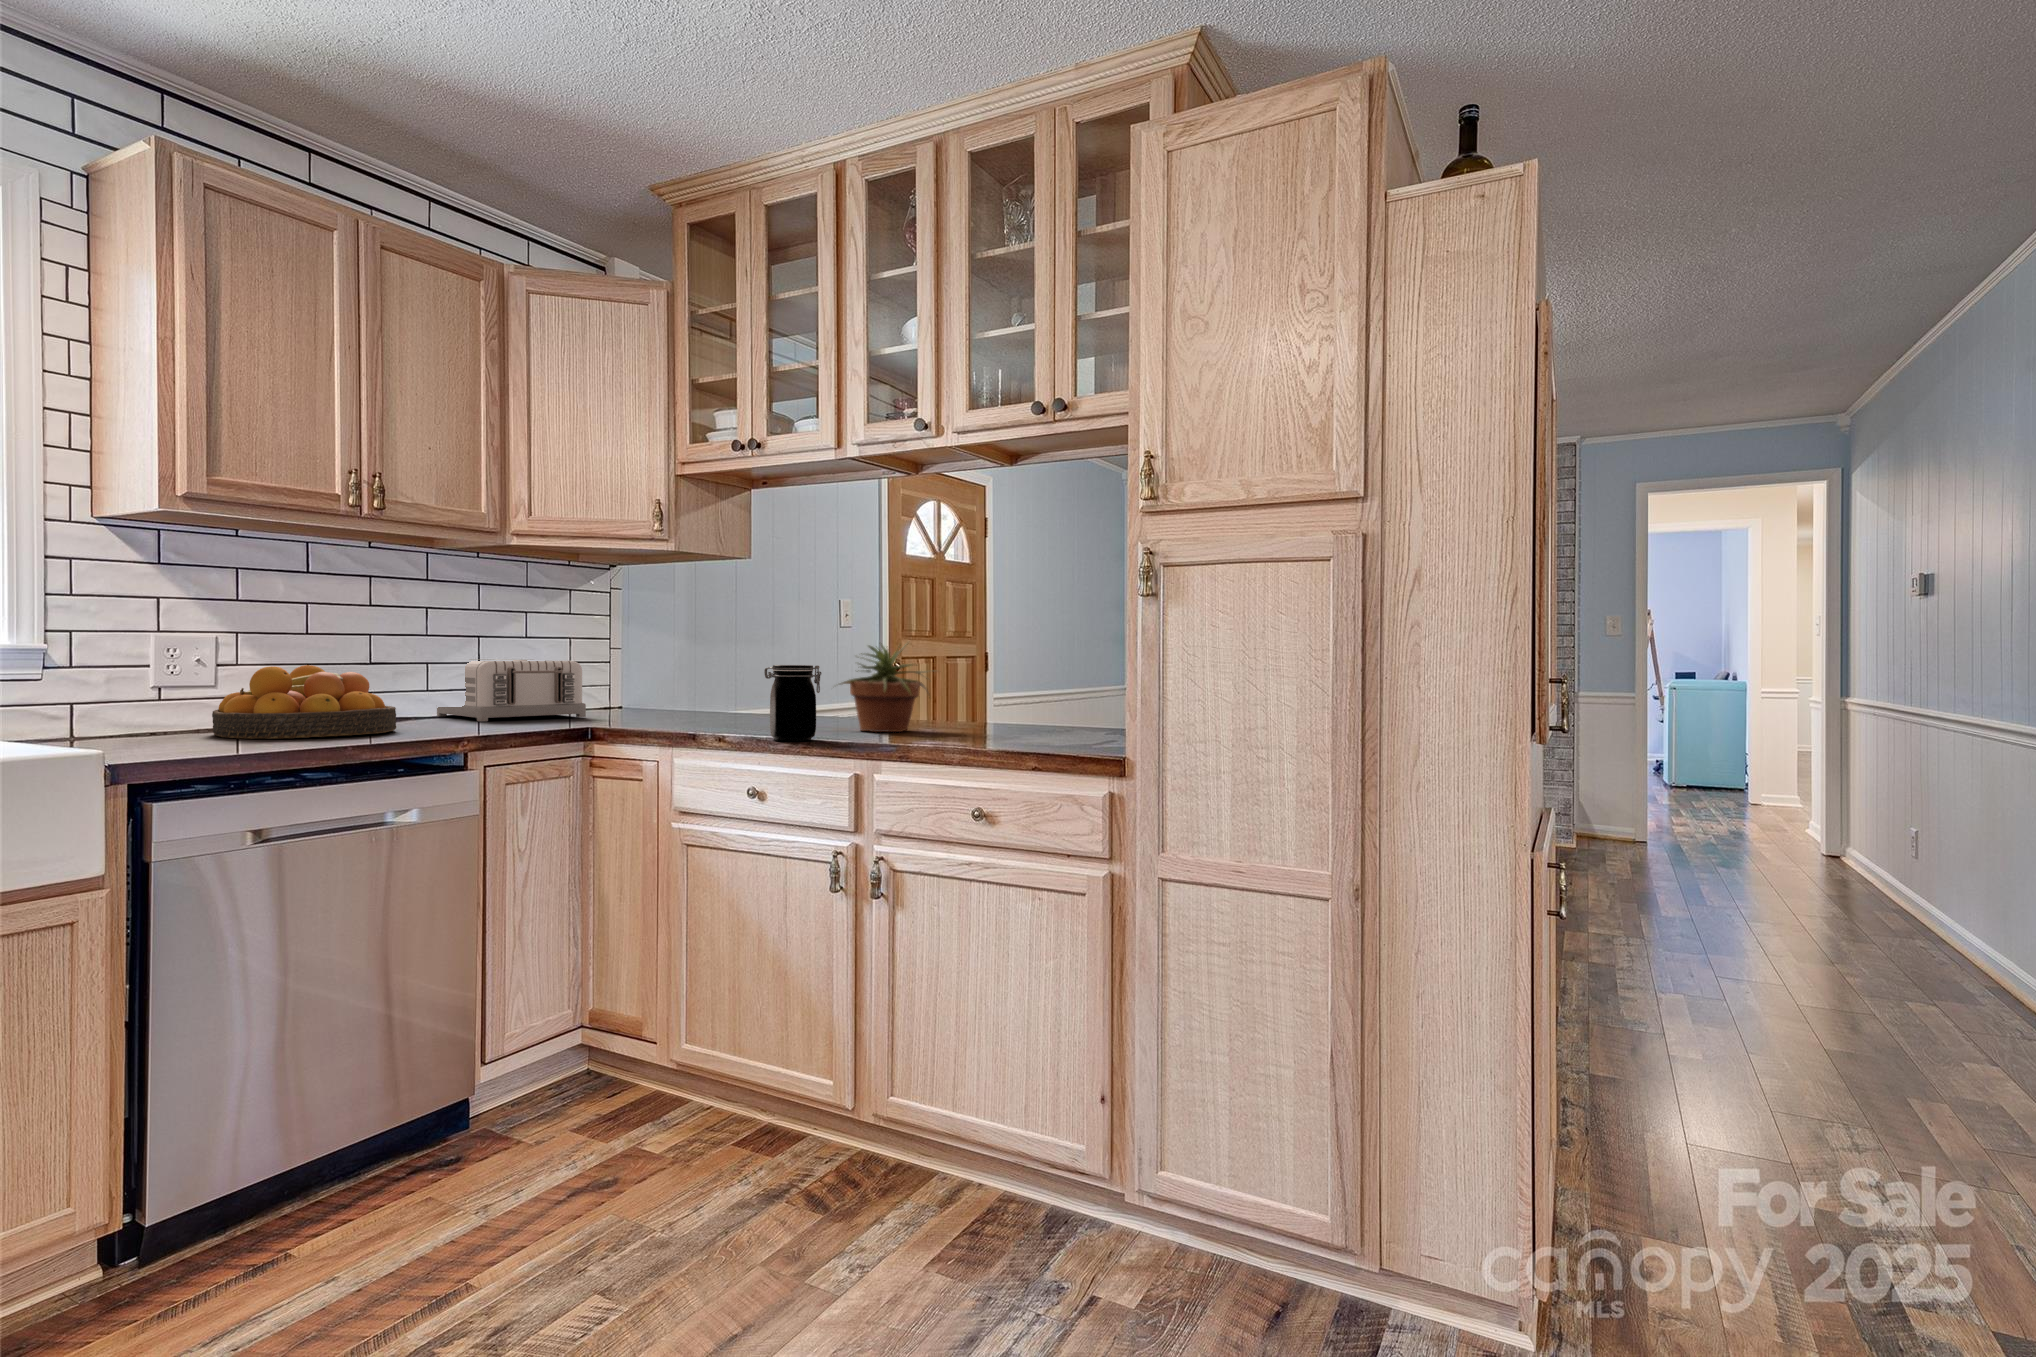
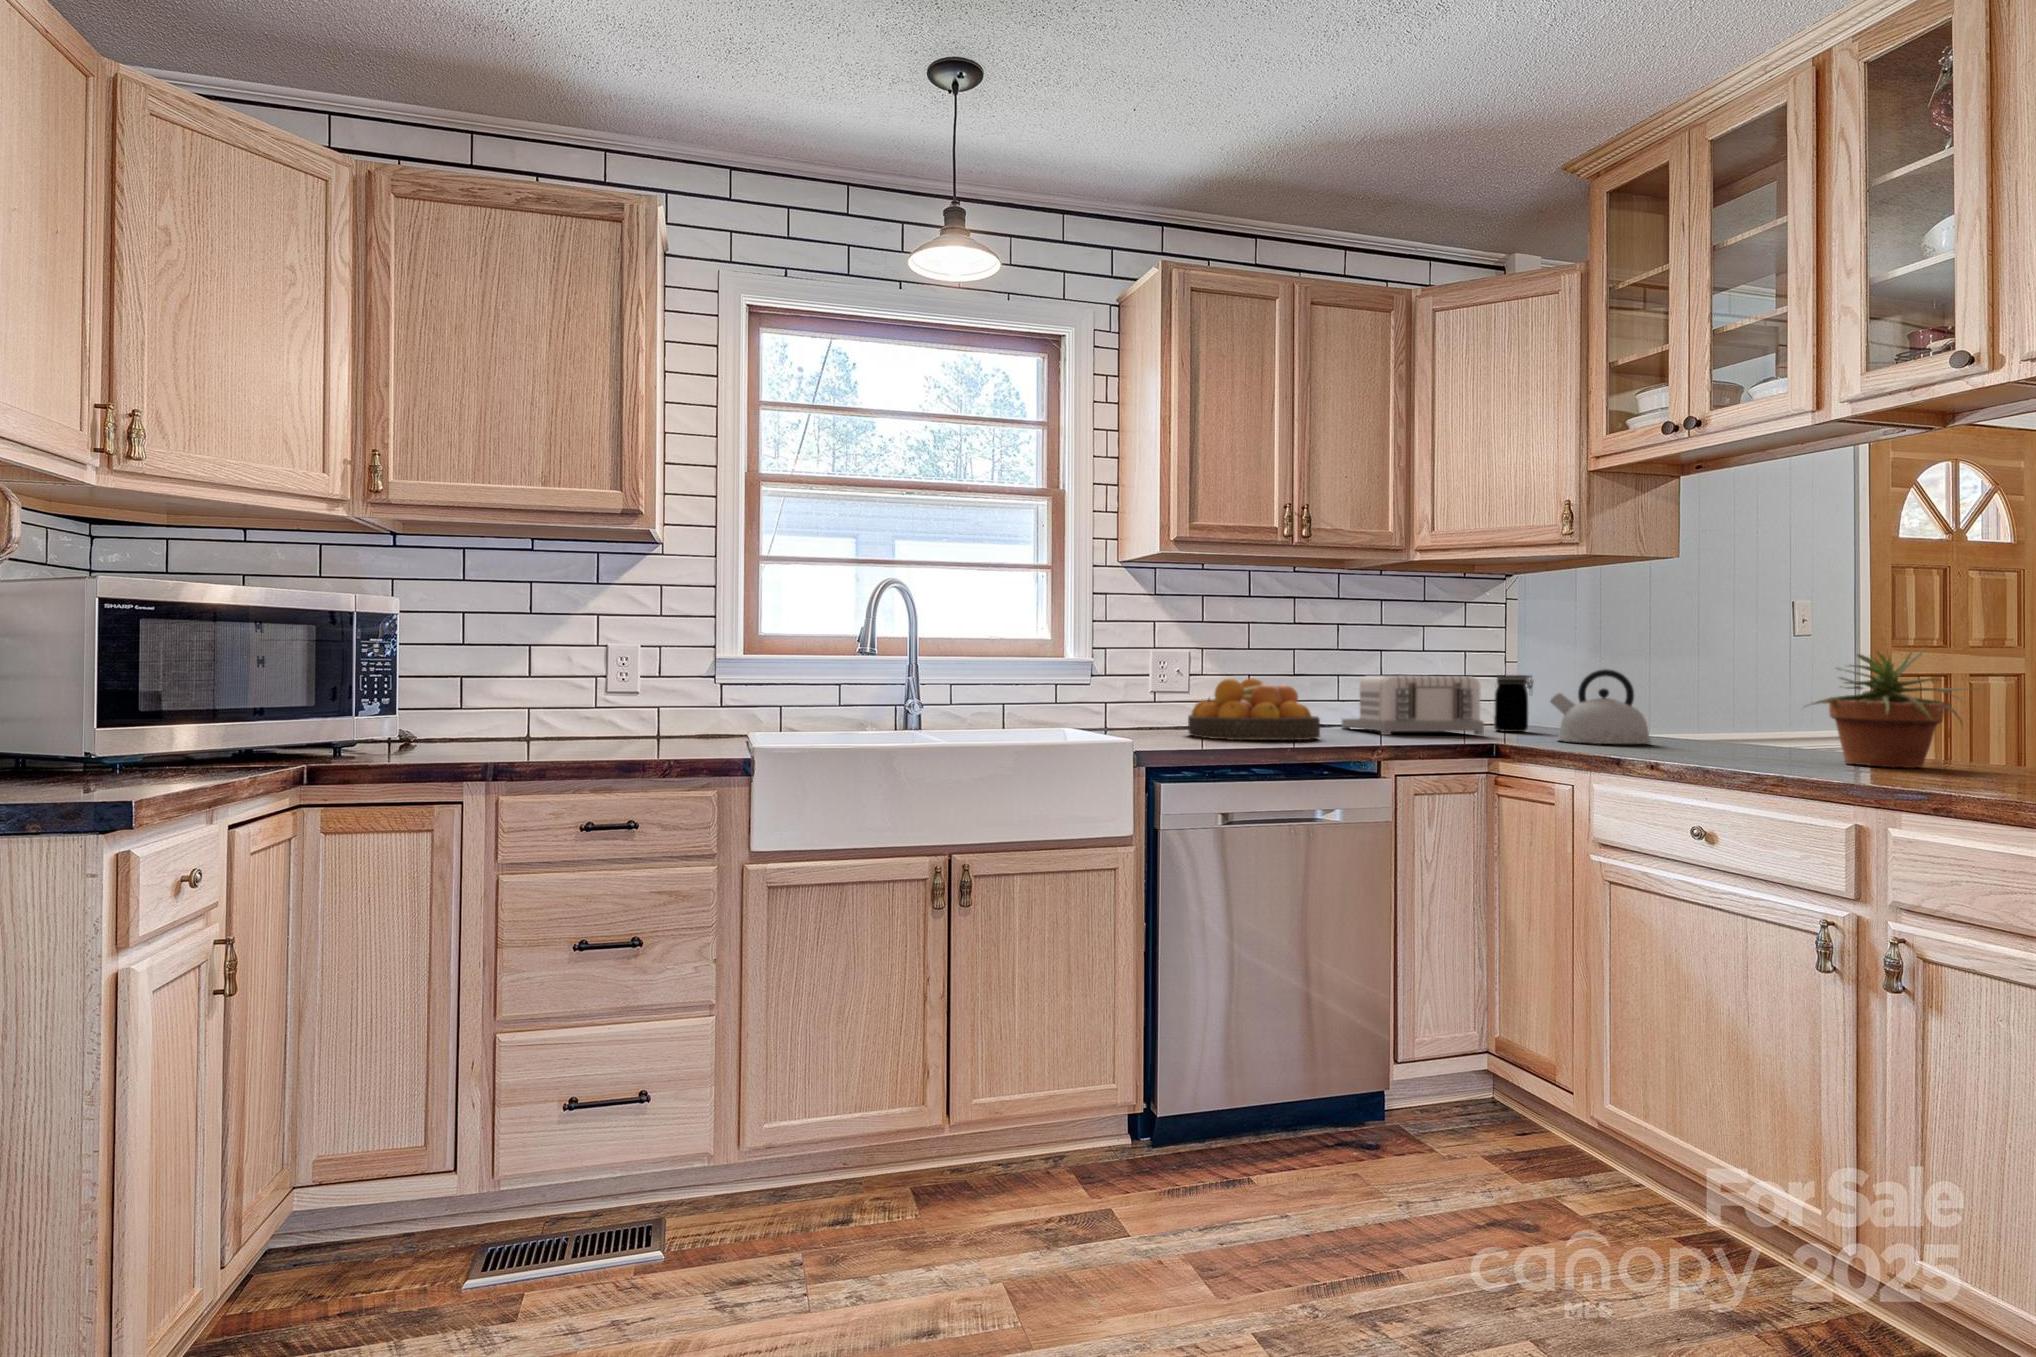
kettle: none [645,655,729,721] -> present [1550,669,1651,744]
jar: present [764,665,822,741] -> present [1494,675,1533,732]

